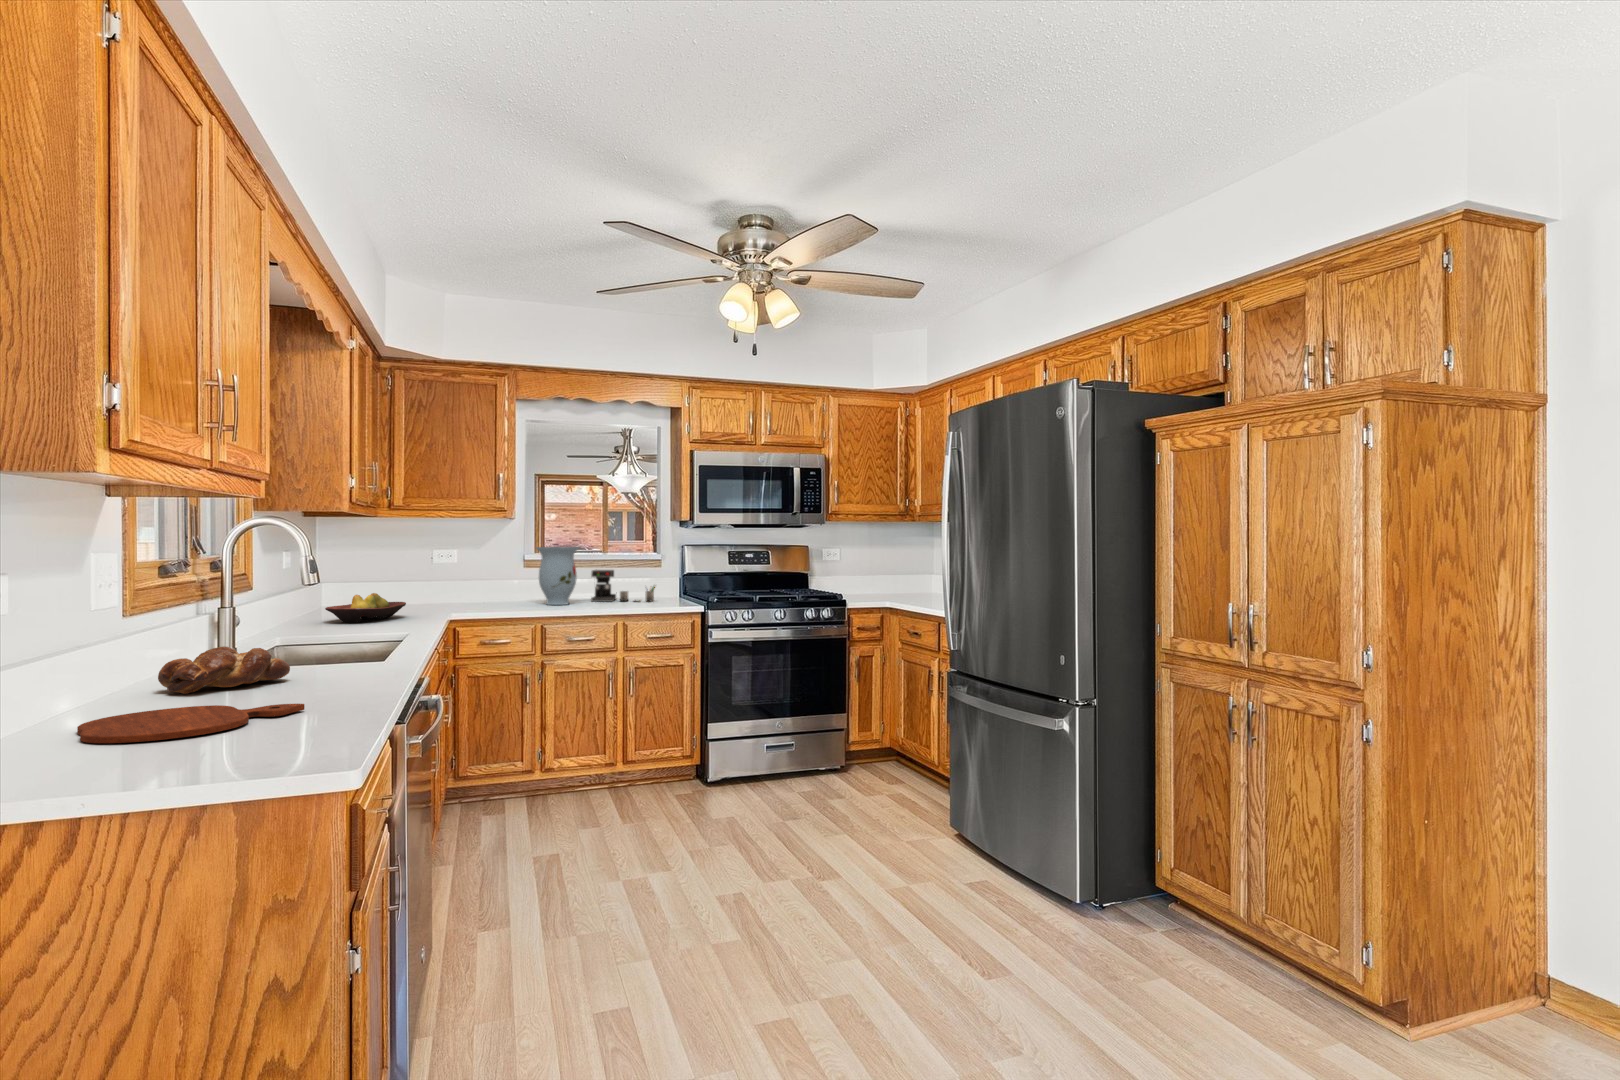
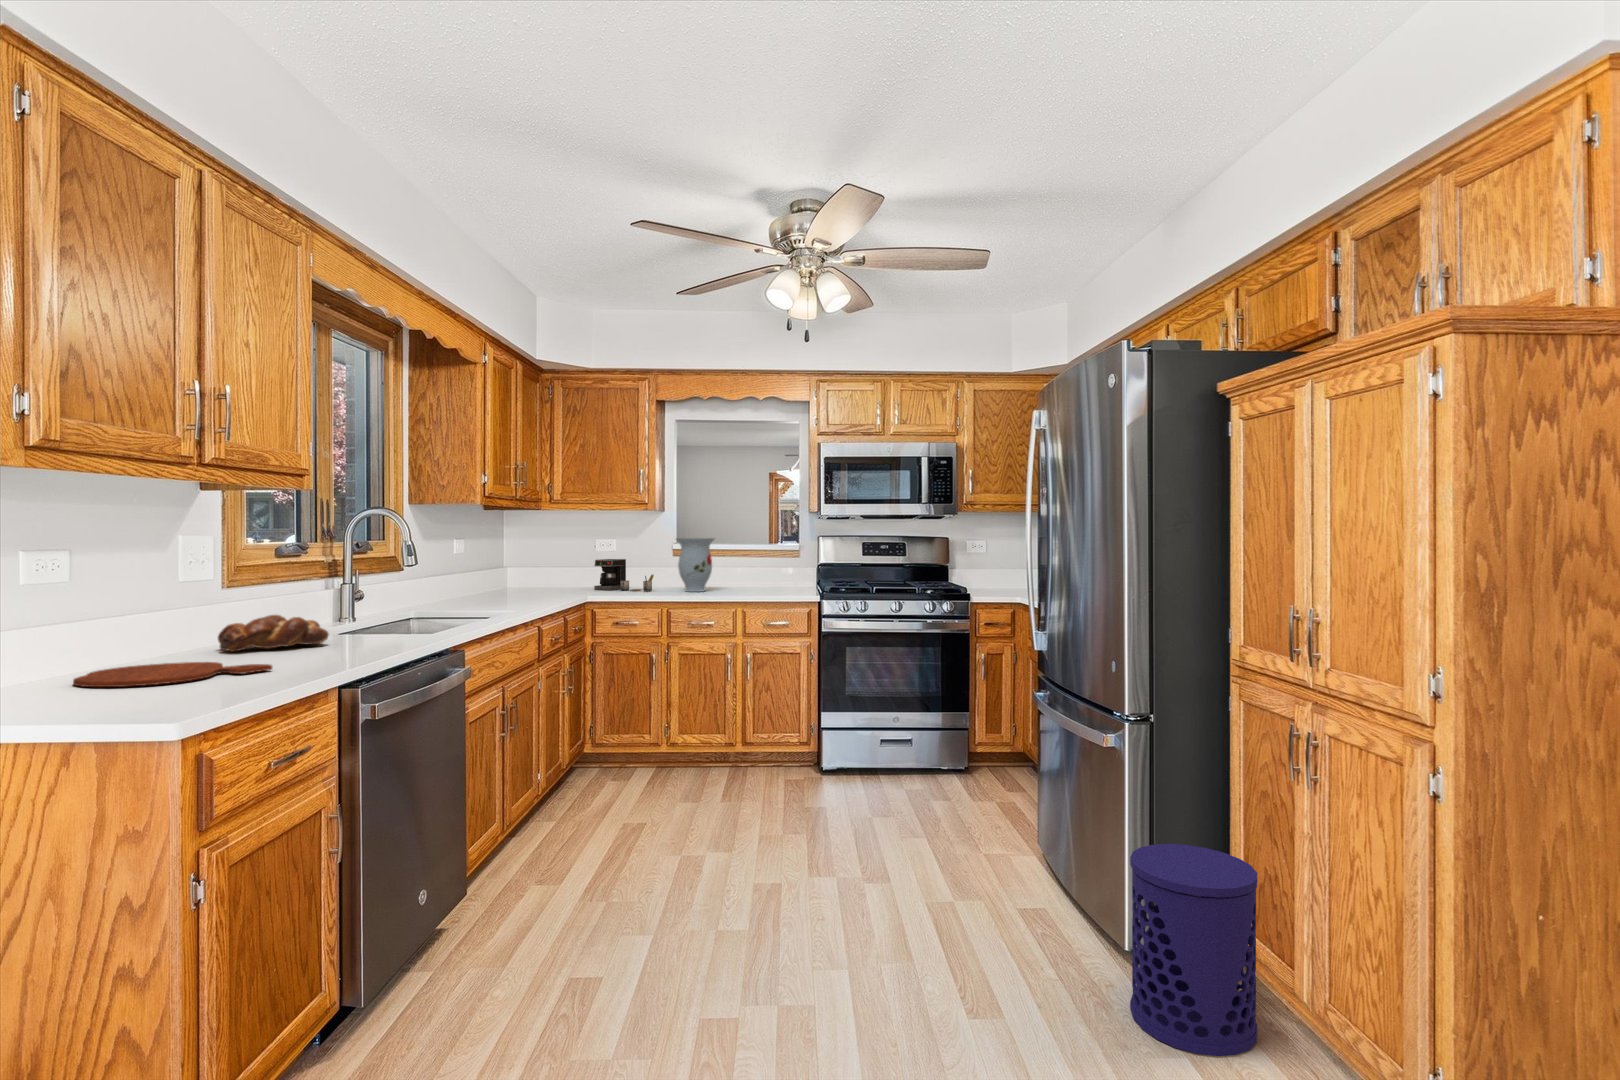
coffee maker: present [591,570,655,602] -> present [594,559,654,591]
fruit bowl: present [325,593,406,623] -> none [472,577,546,601]
waste bin: none [1101,808,1204,976] -> present [1130,844,1257,1056]

